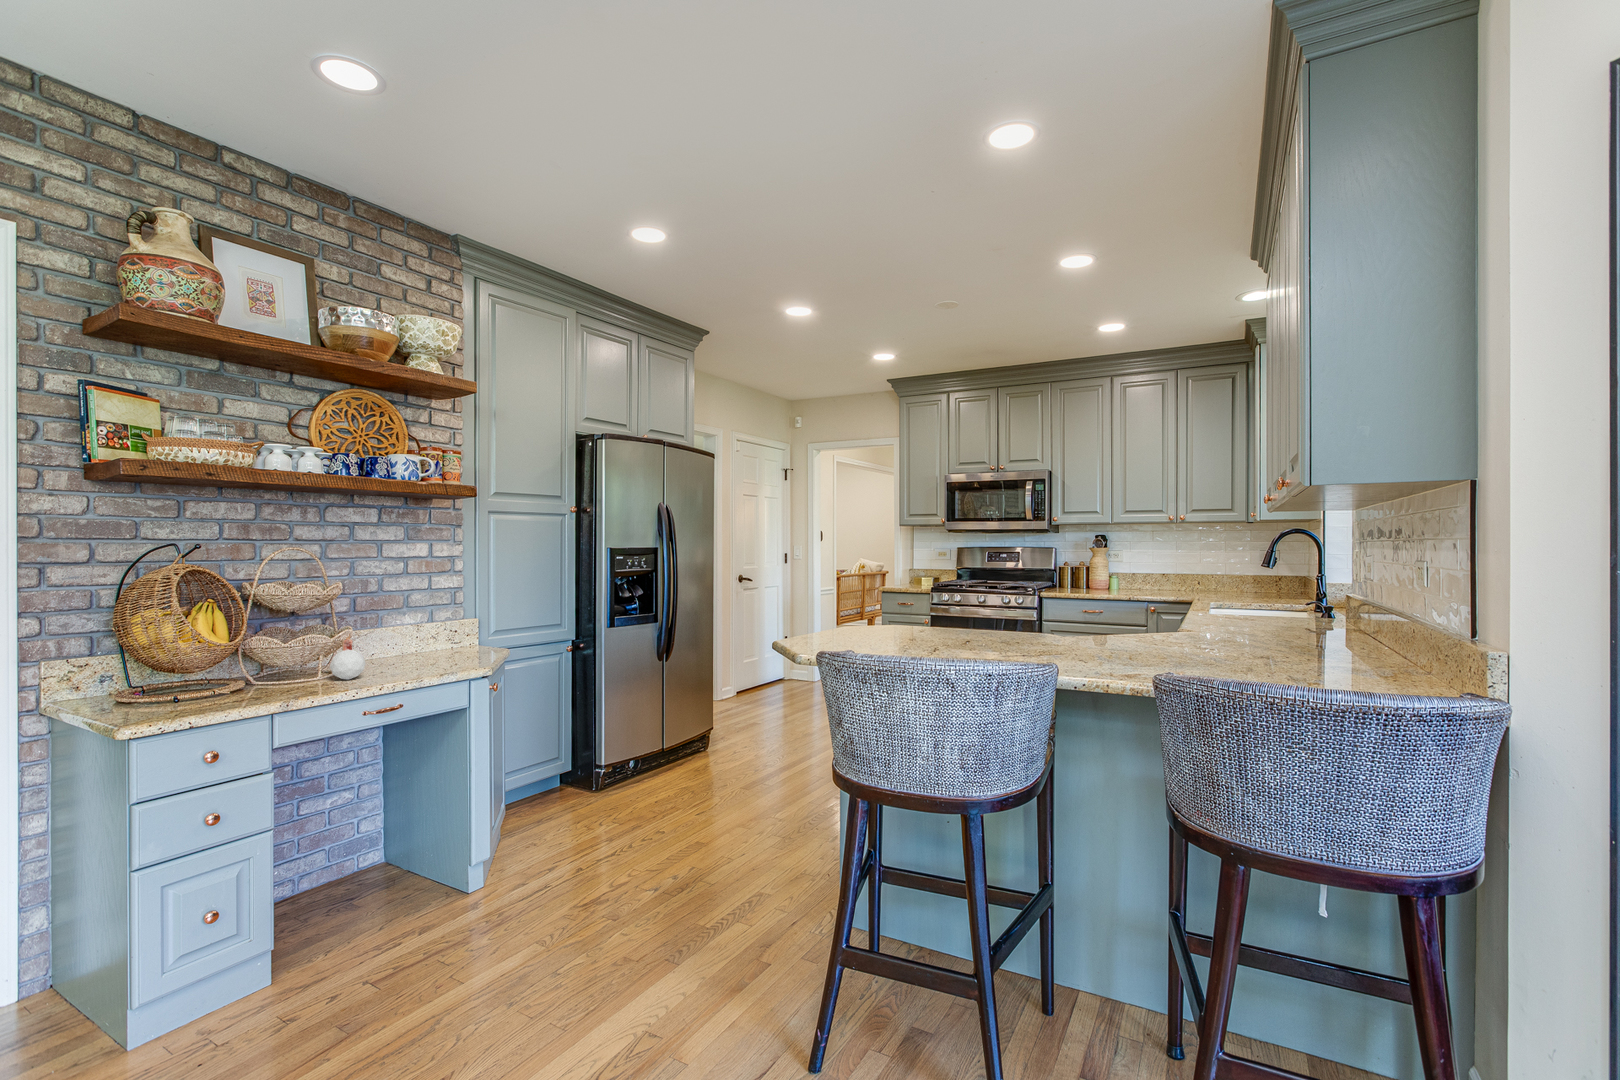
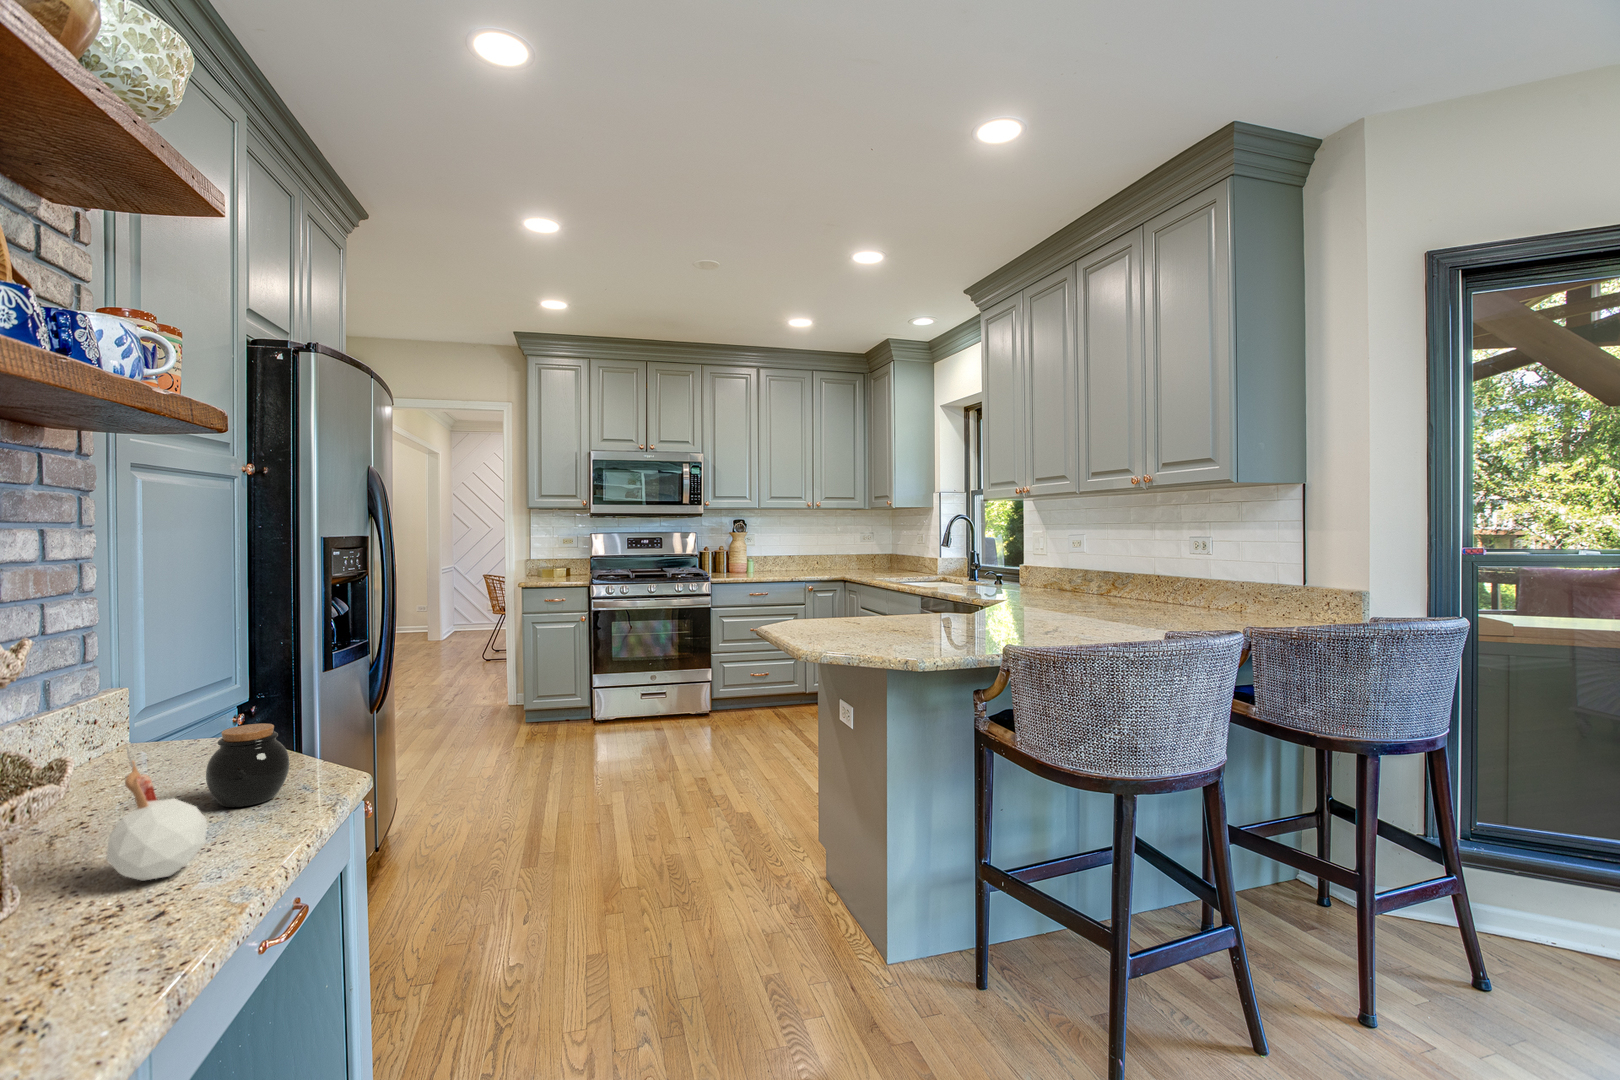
jar: none [410,633,444,668] -> present [206,723,289,807]

